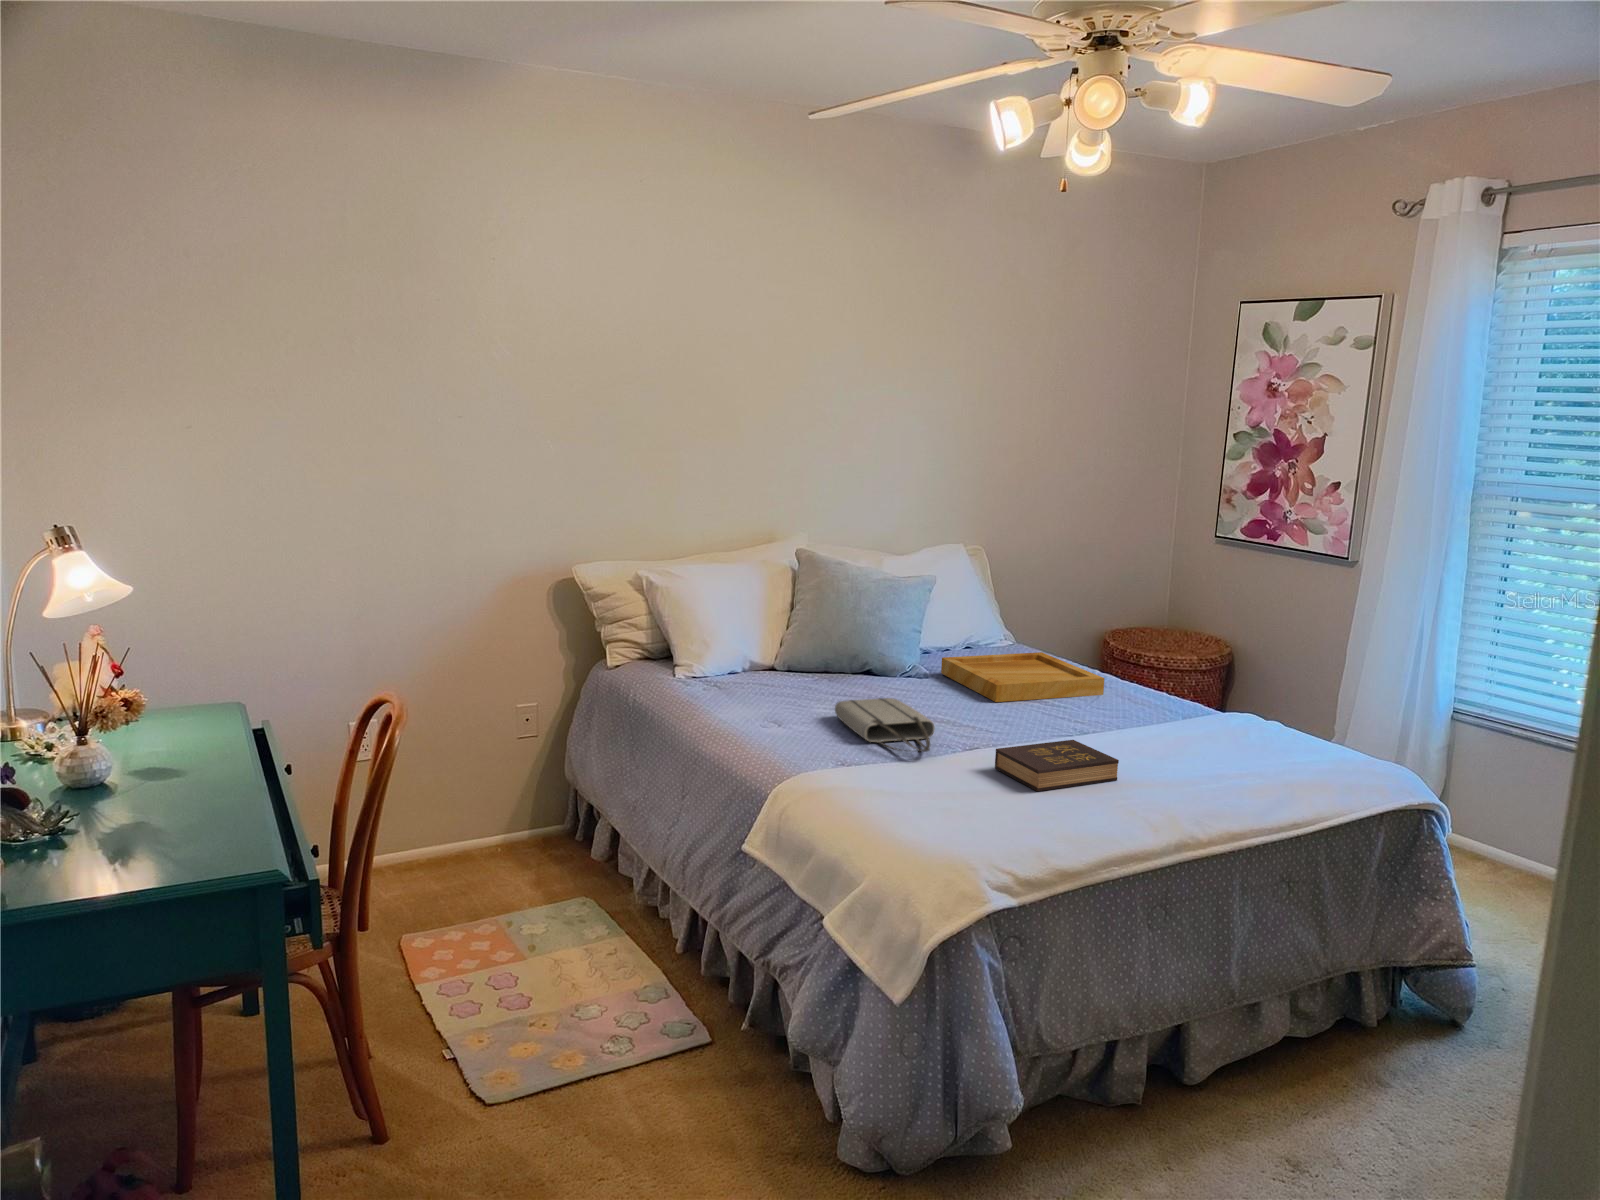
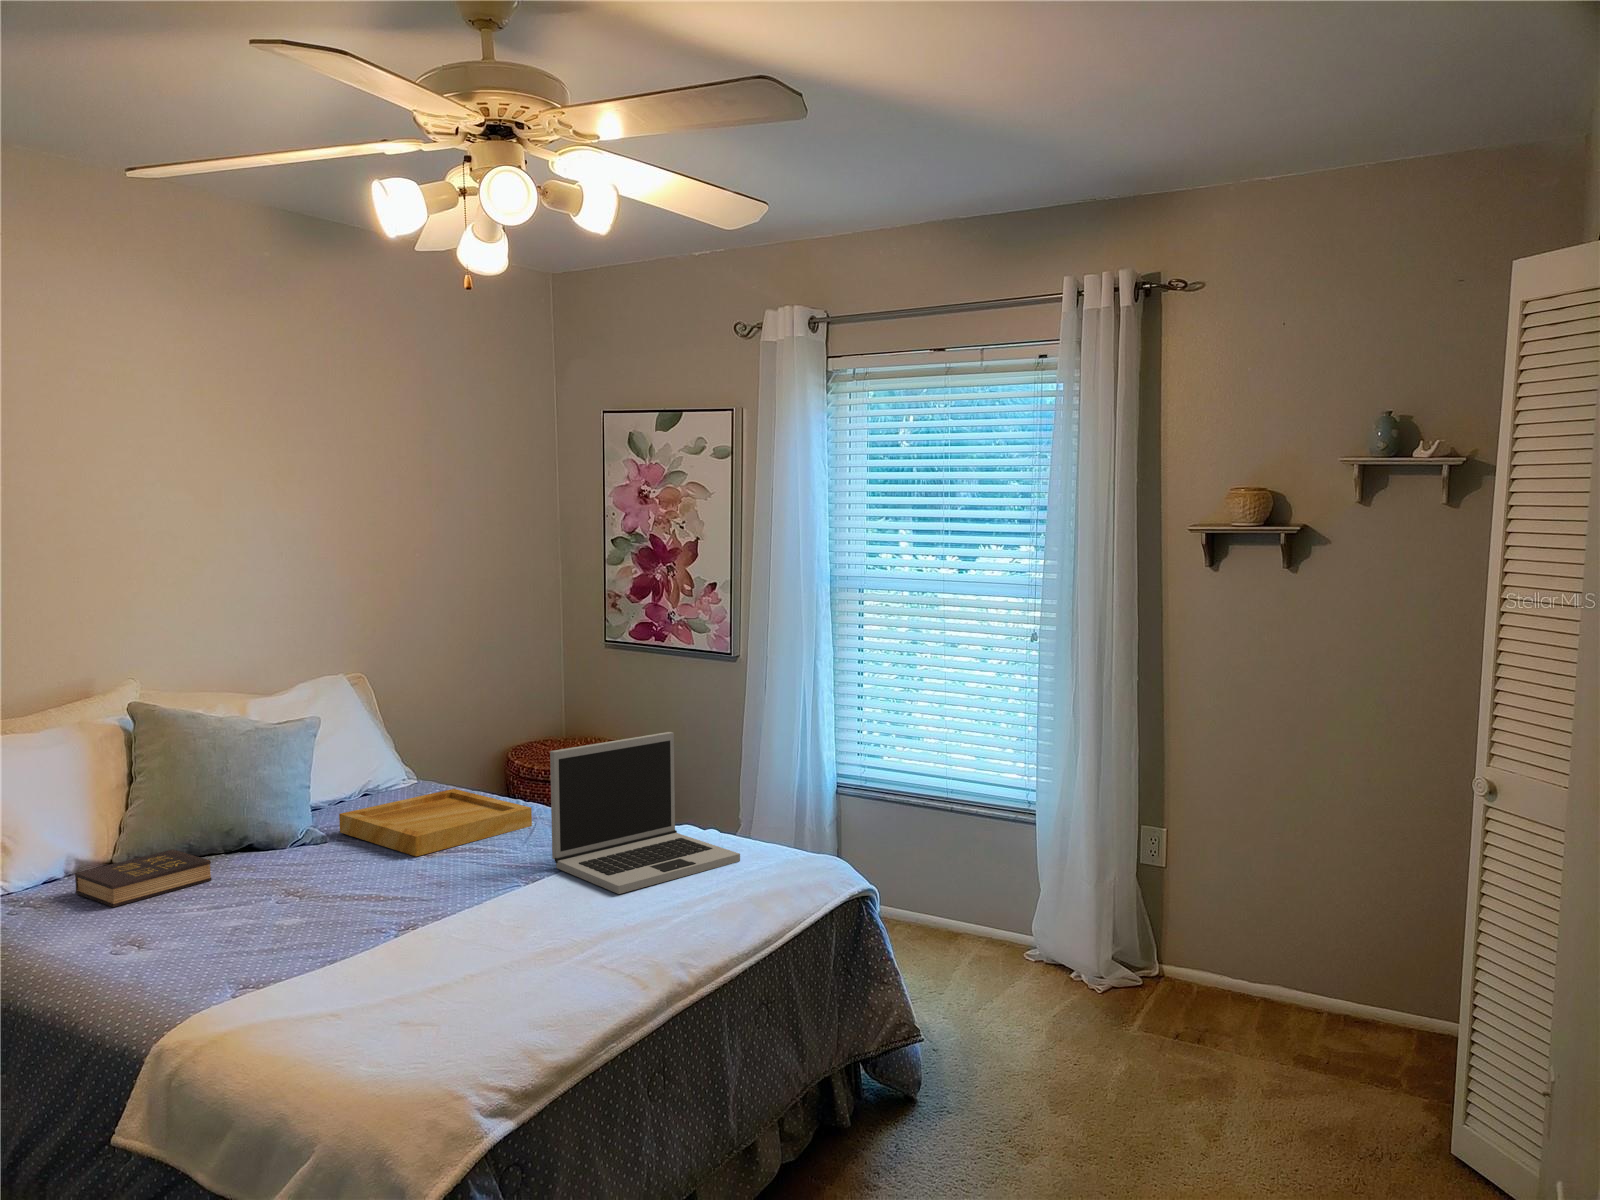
laptop: none [1110,624,1296,764] -> present [550,732,740,894]
tote bag: present [835,698,935,752] -> none [215,877,357,944]
hardback book: present [995,740,1119,791] -> present [75,849,211,907]

